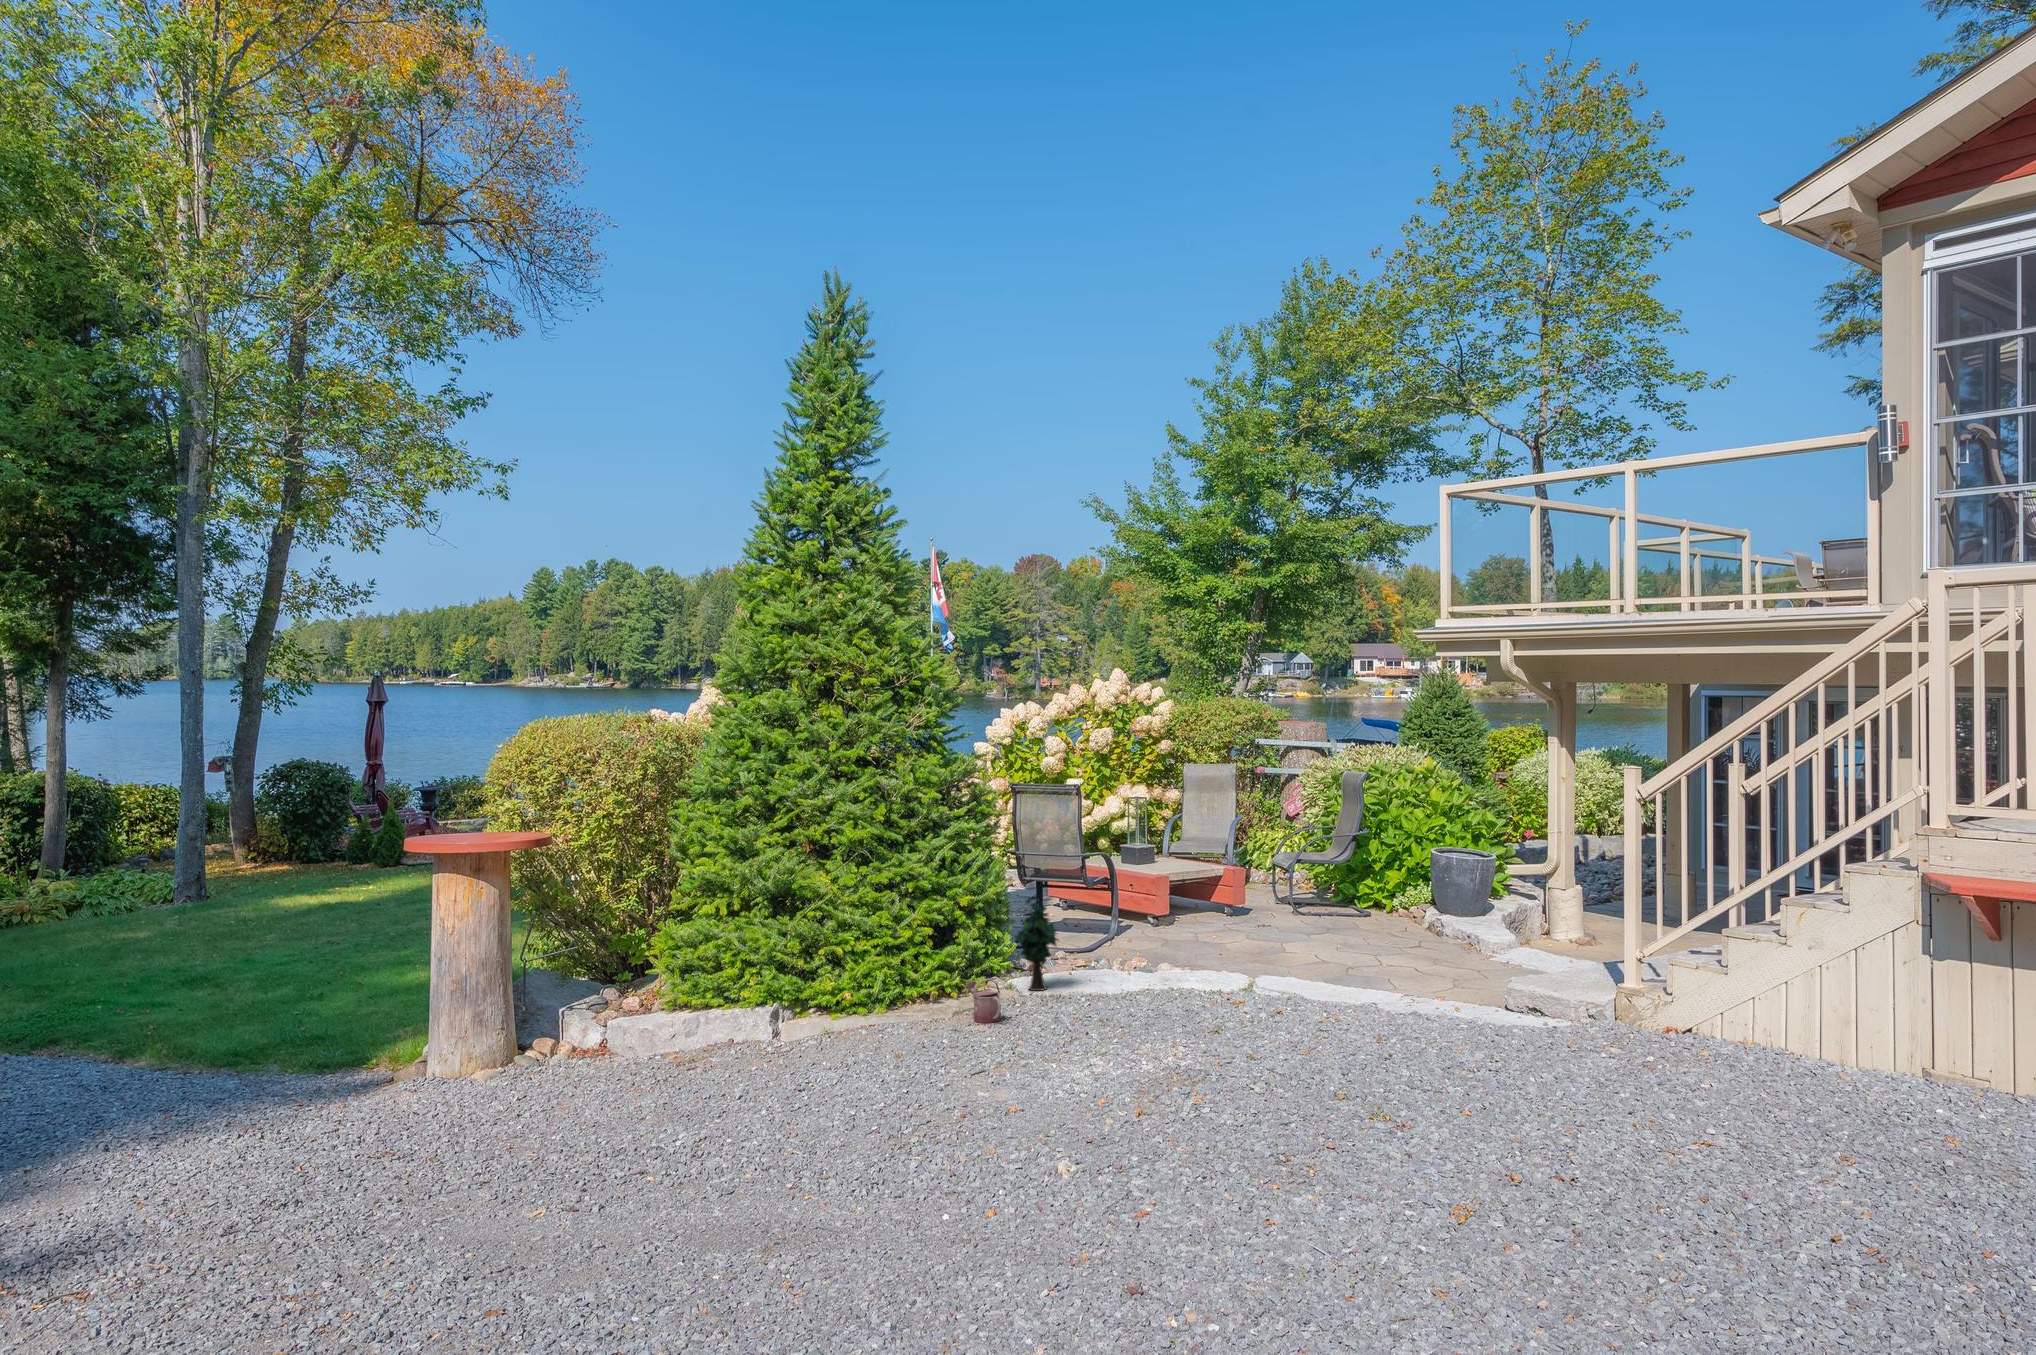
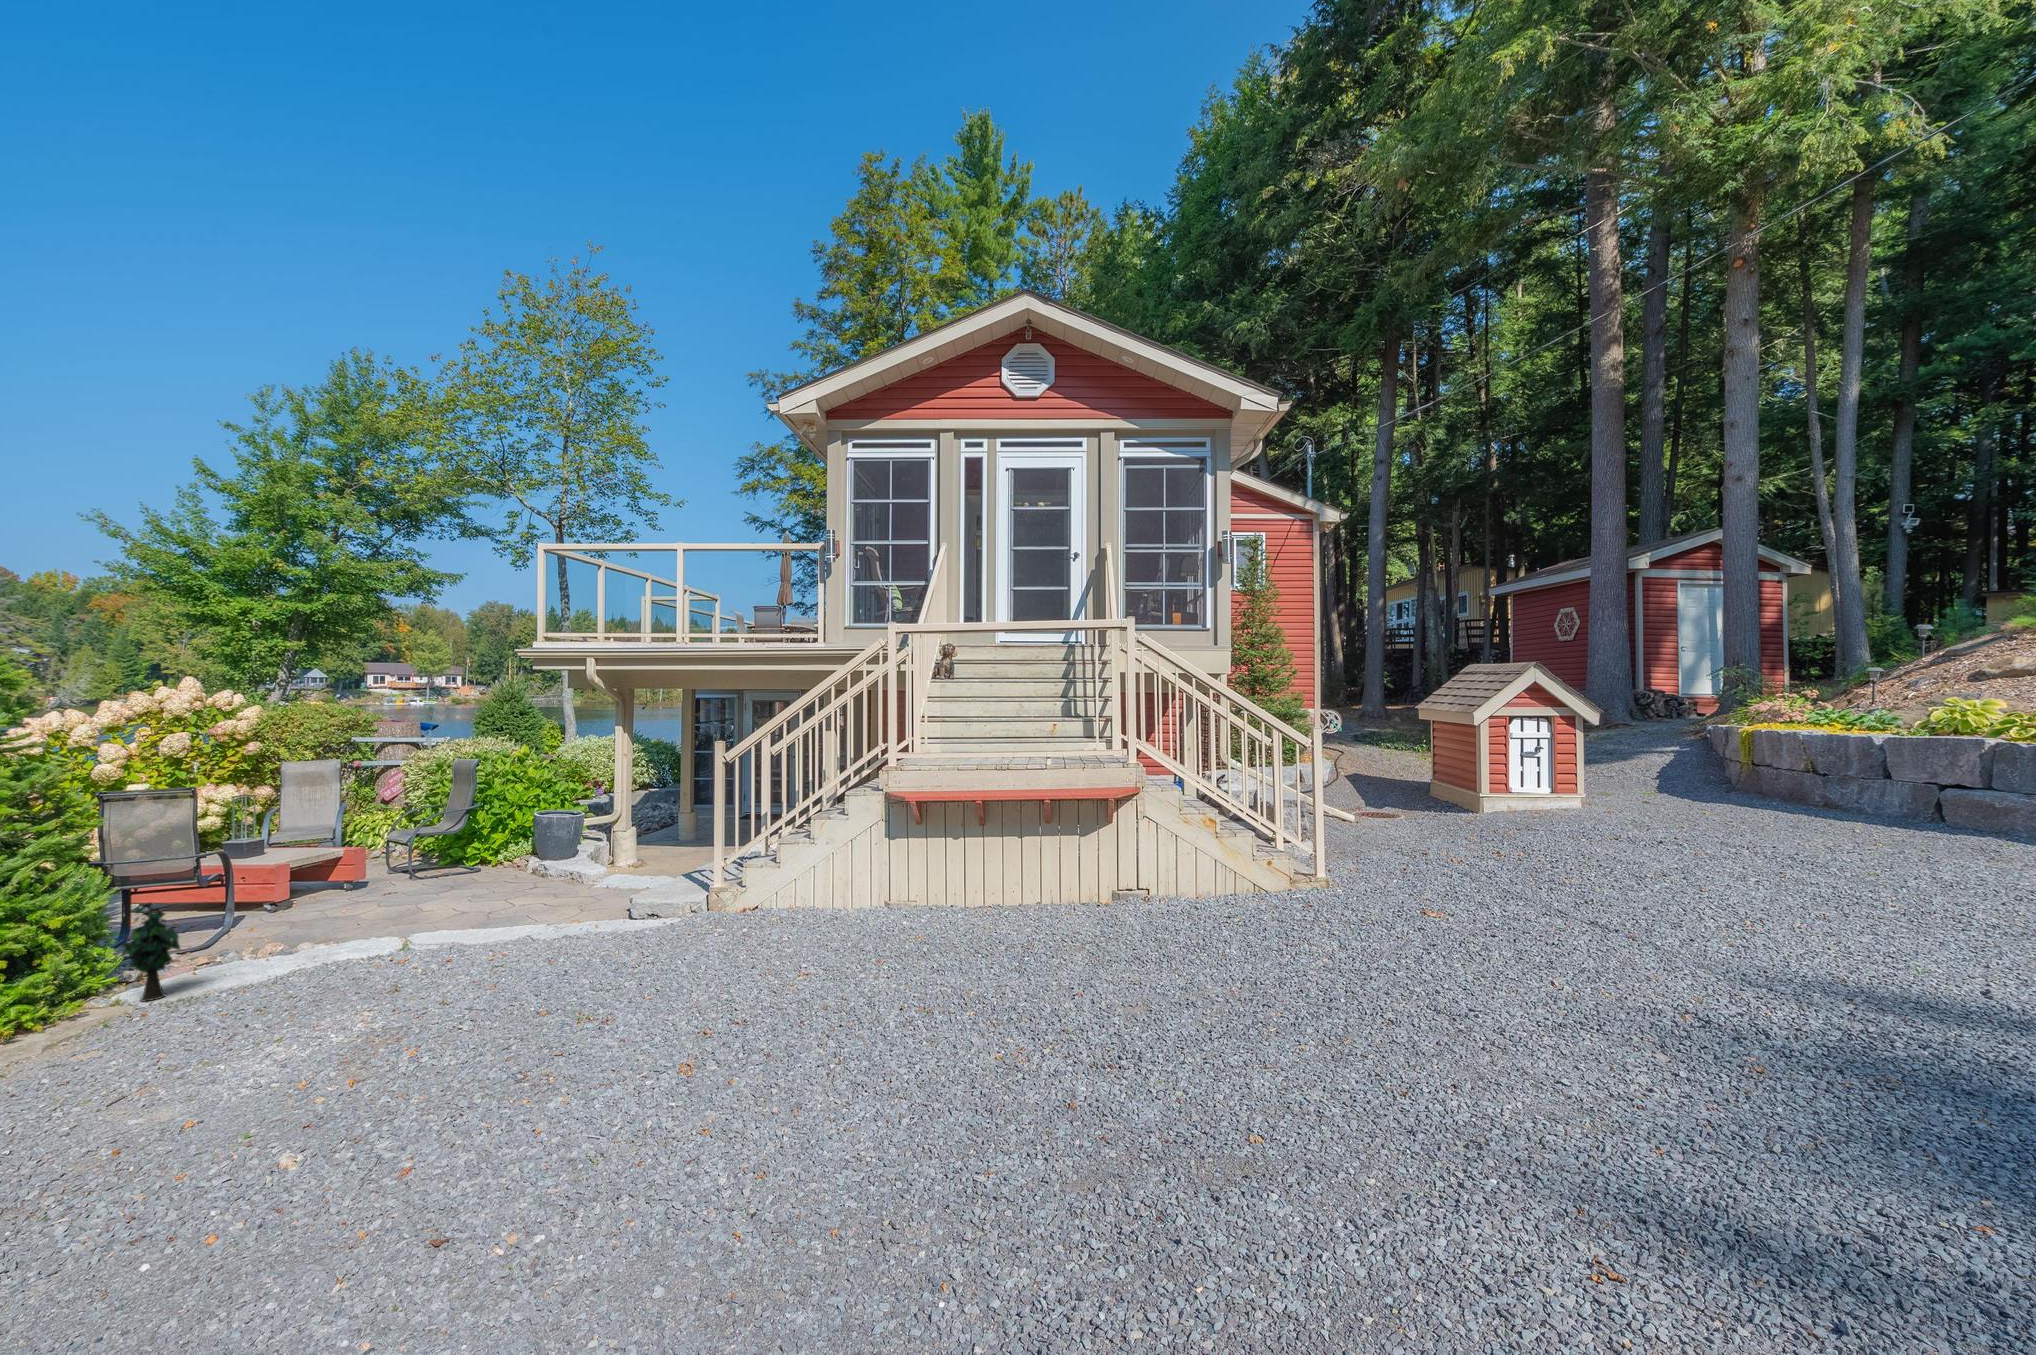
watering can: present [965,978,1001,1023] -> none [59,998,123,1050]

